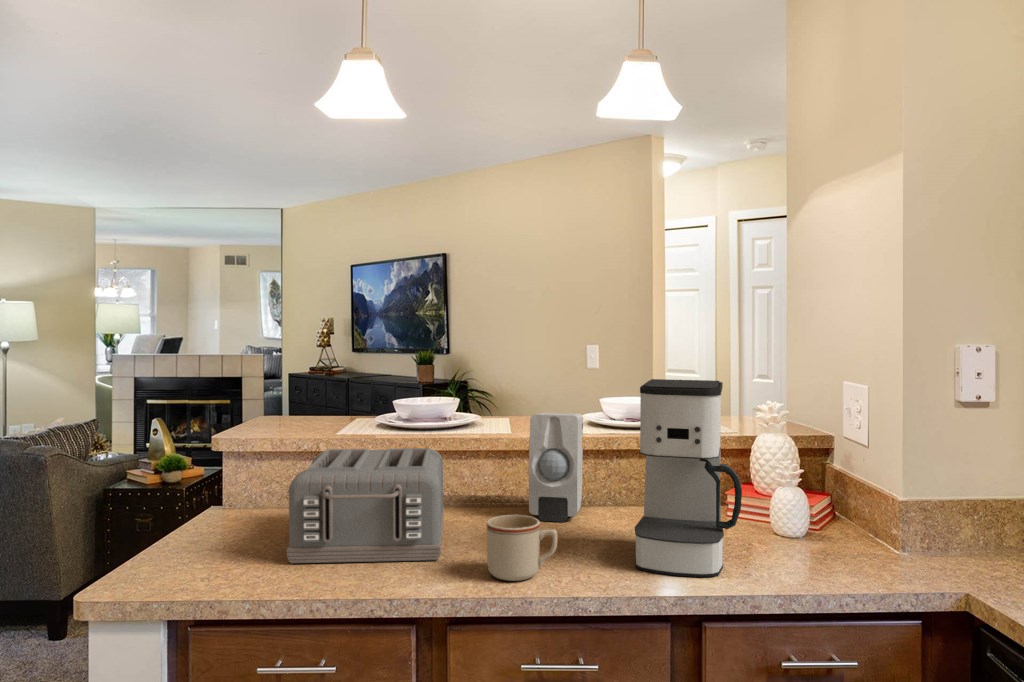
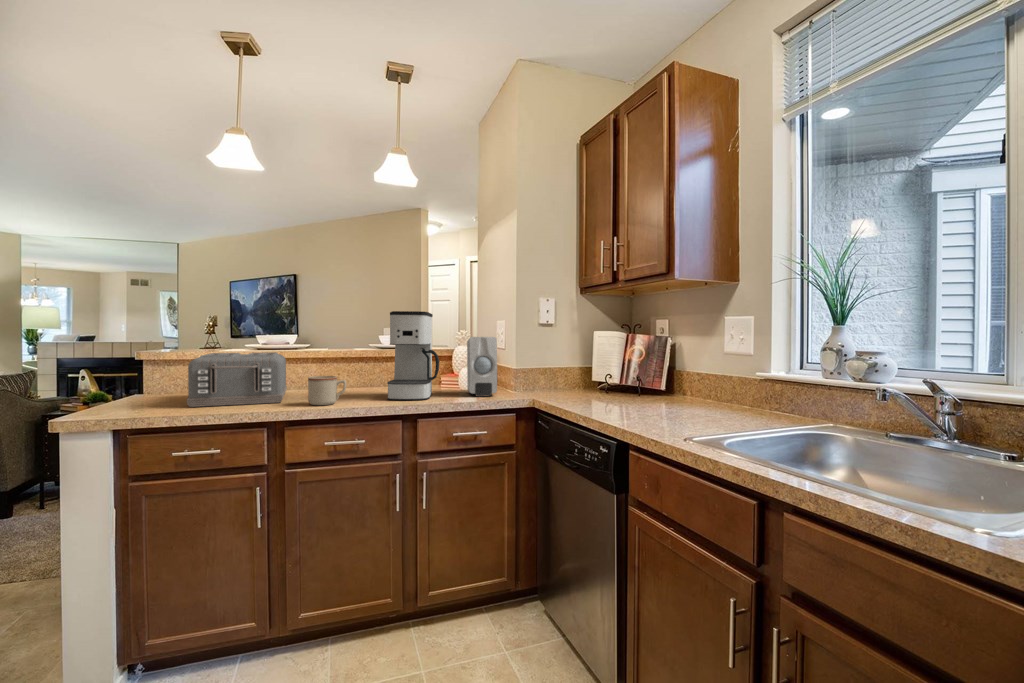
soap dispenser: present [529,413,583,522] -> present [467,337,497,397]

